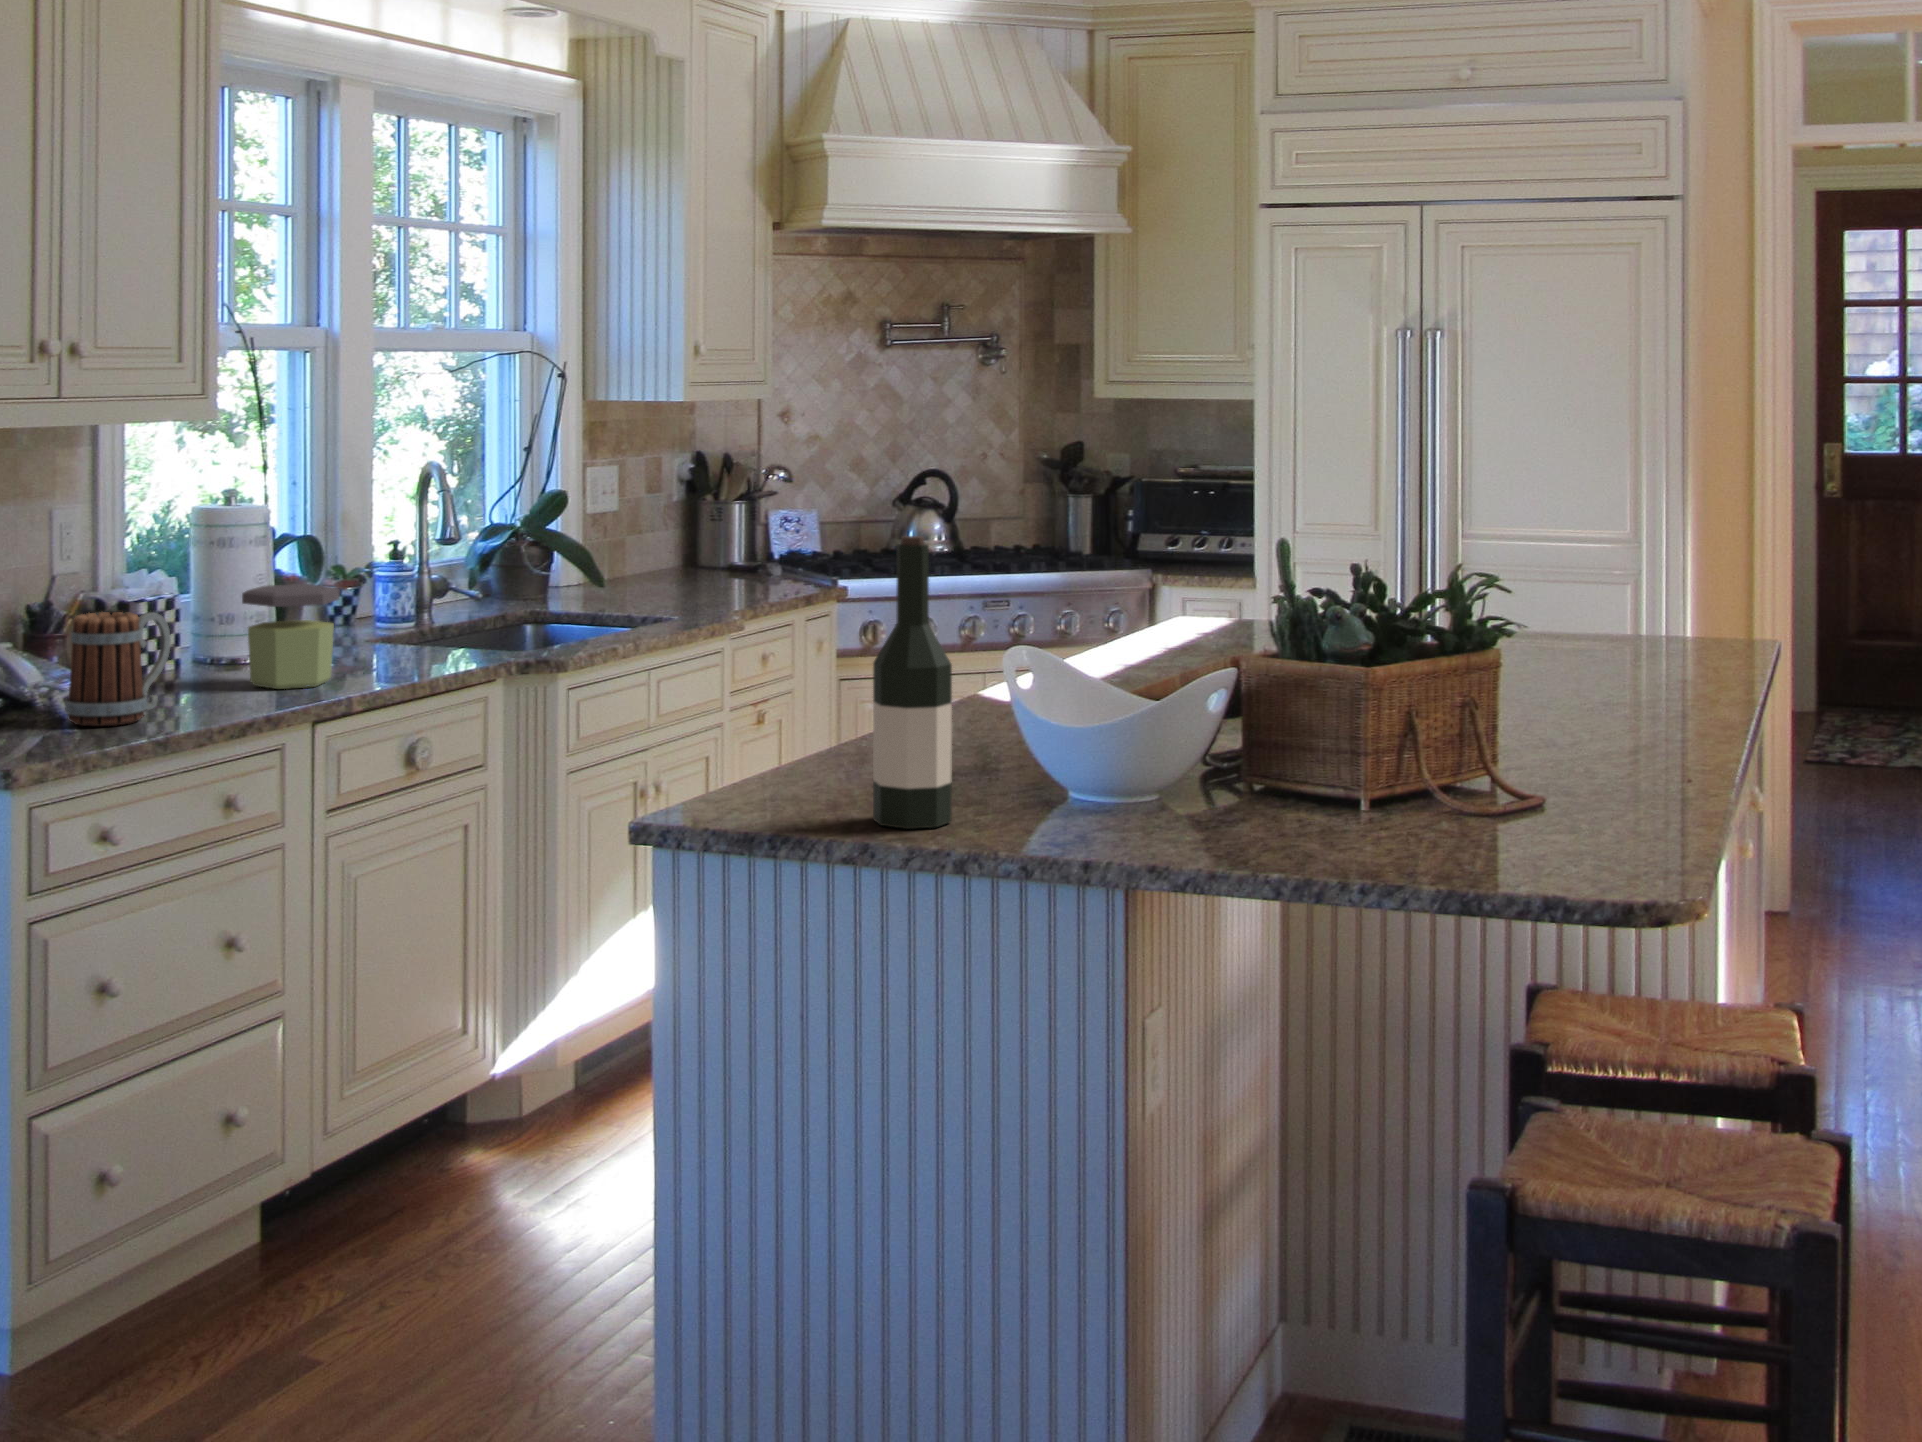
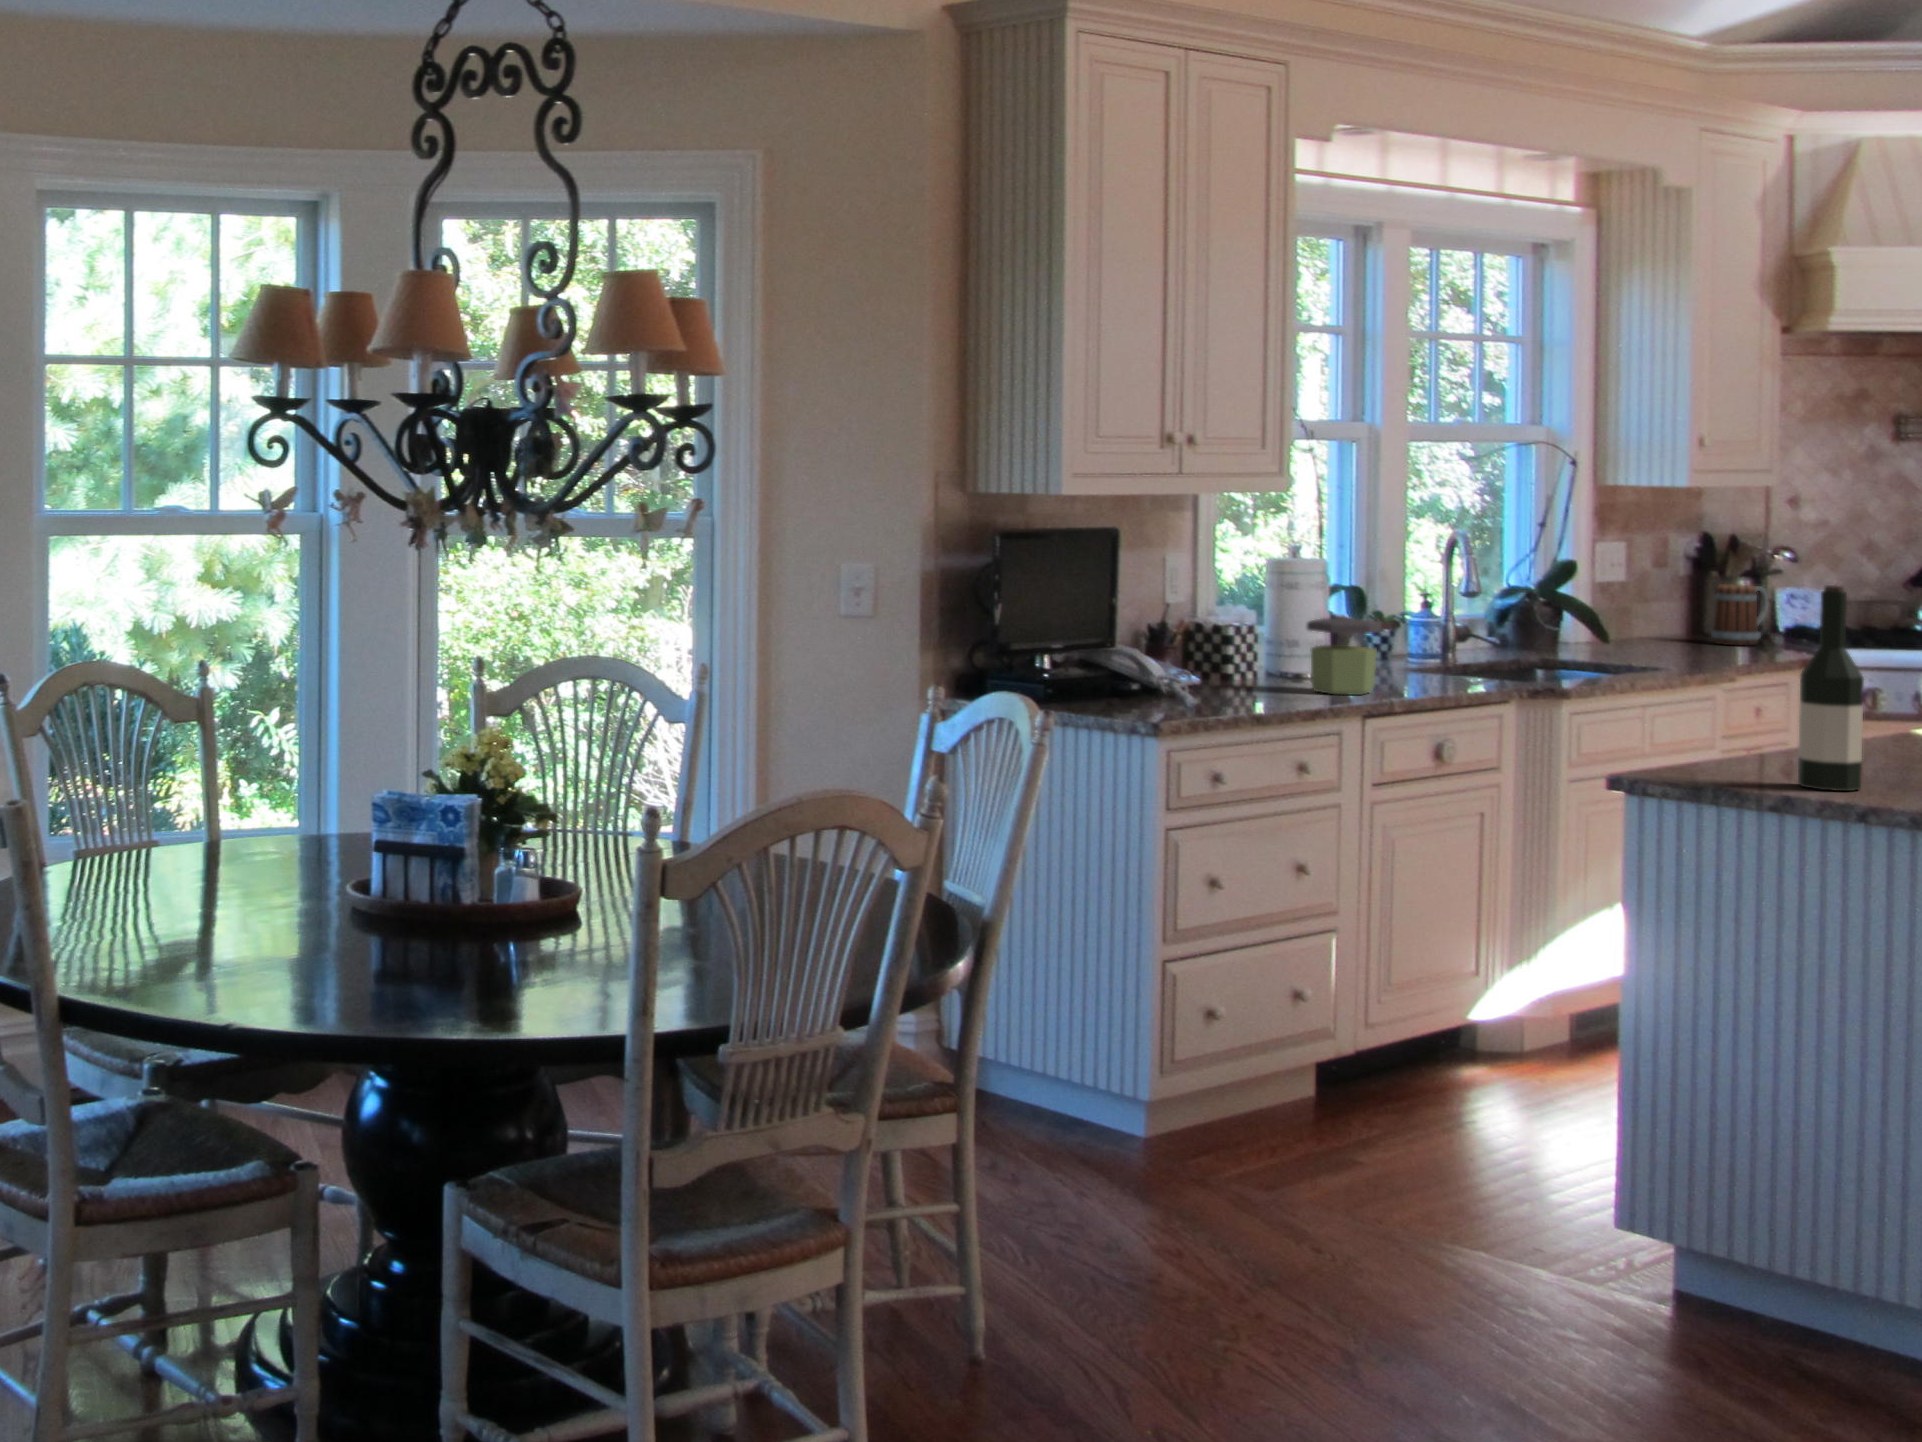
mug: present [65,612,171,726] -> present [1711,584,1768,645]

